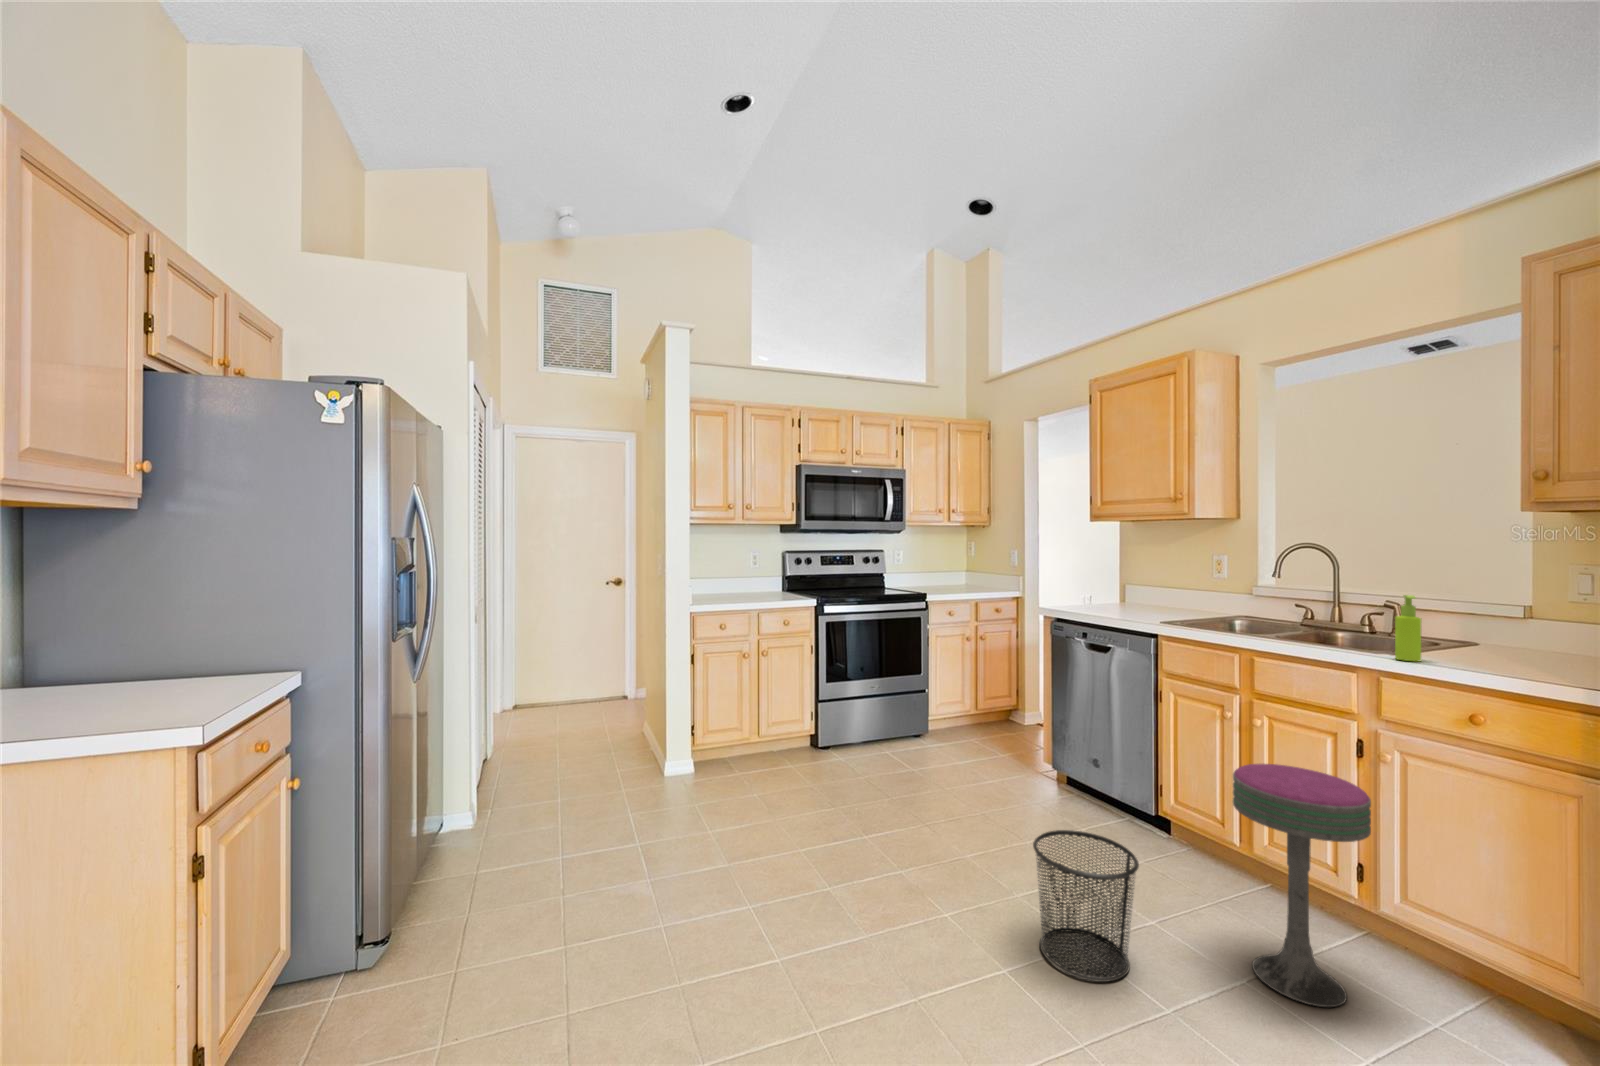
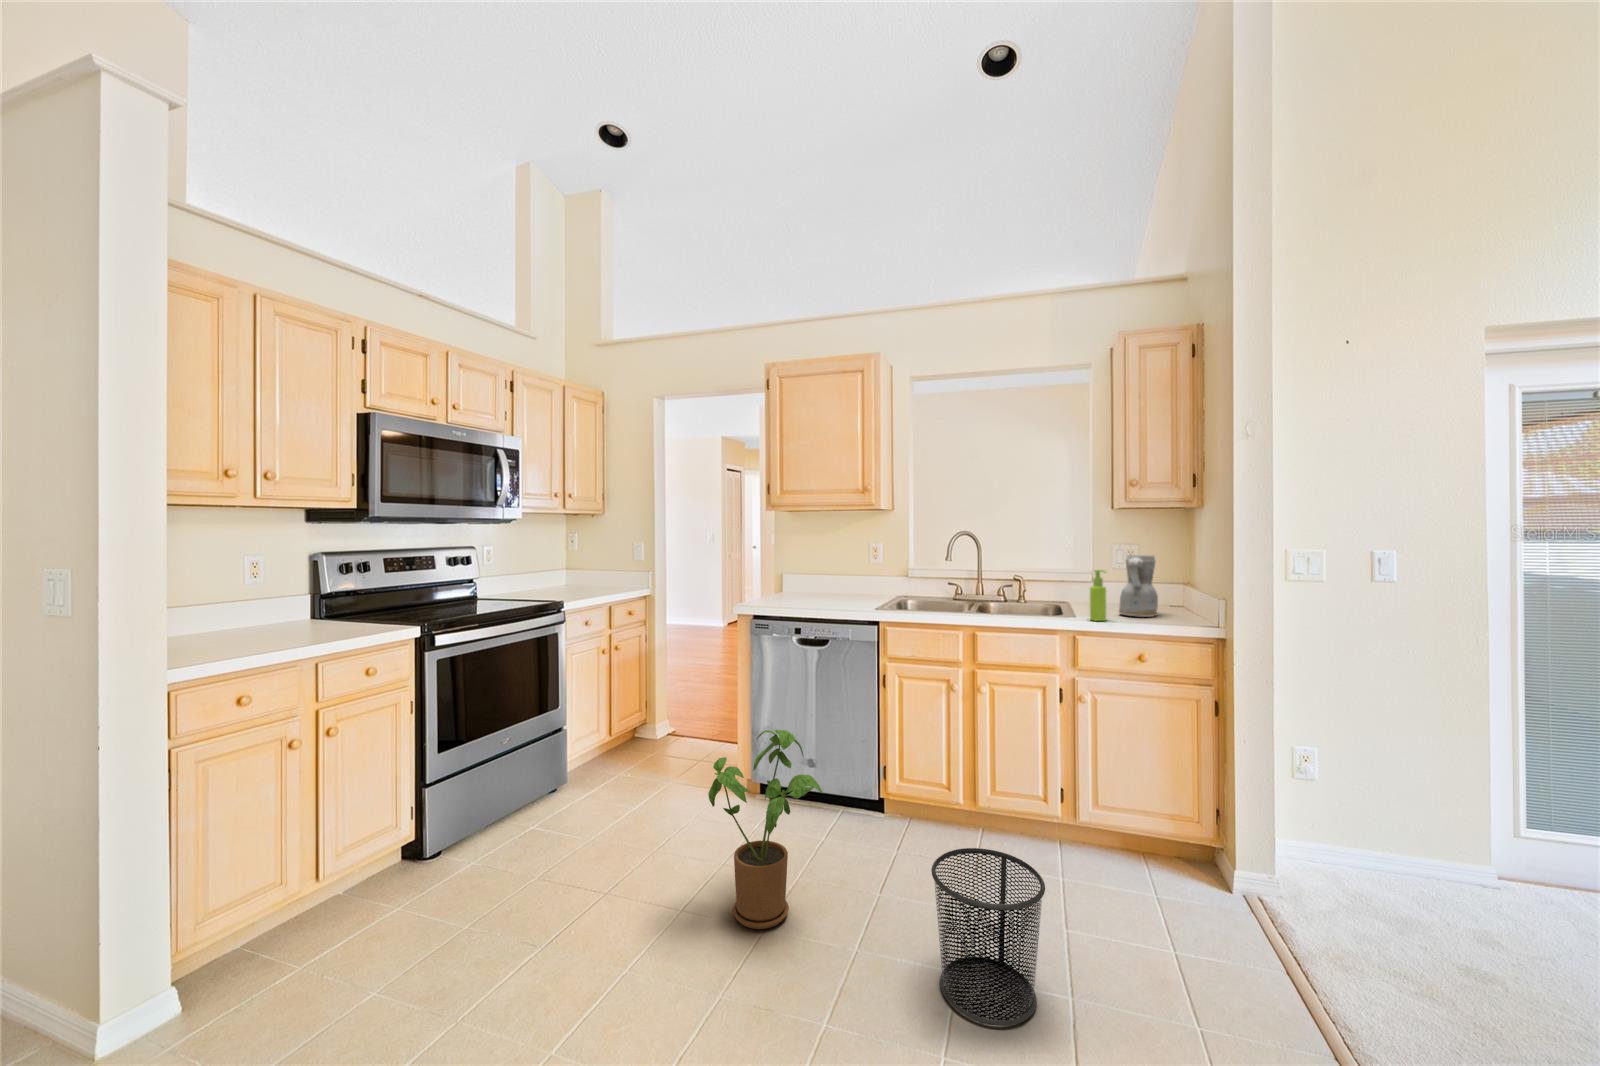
ceramic pitcher: none [1469,578,1543,667] -> present [1119,554,1158,617]
house plant: none [935,703,1016,854] -> present [708,730,823,929]
bar stool: present [1233,764,1371,1007] -> none [1041,723,1146,930]

